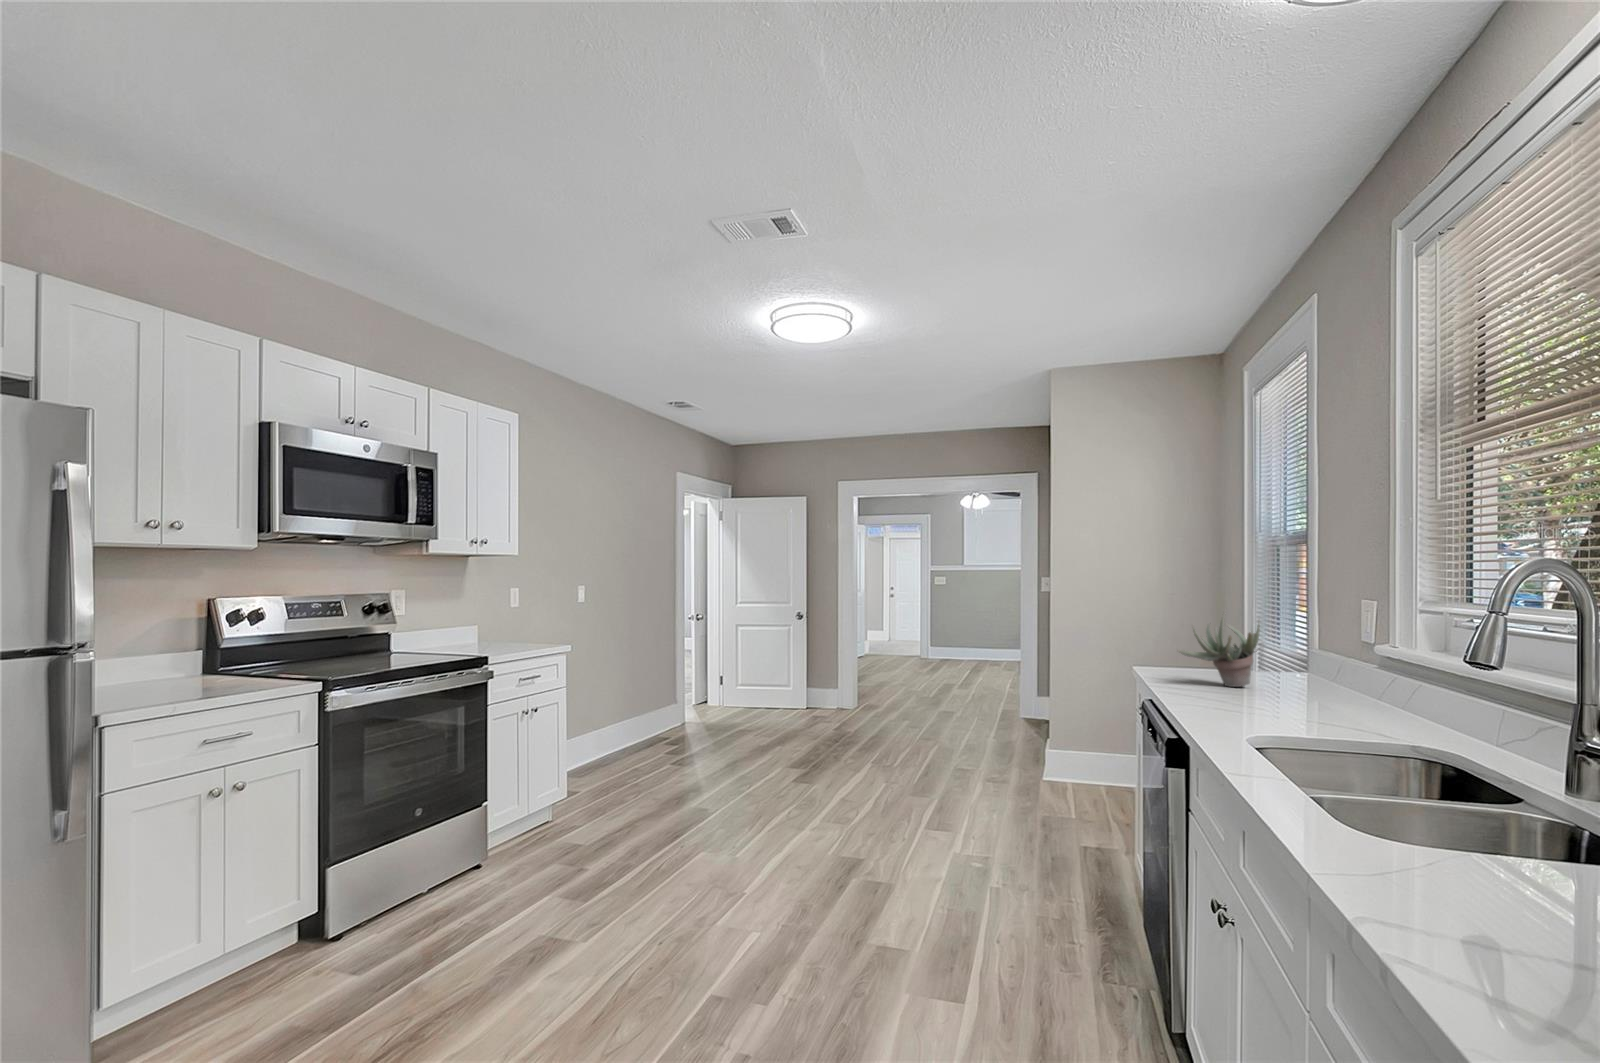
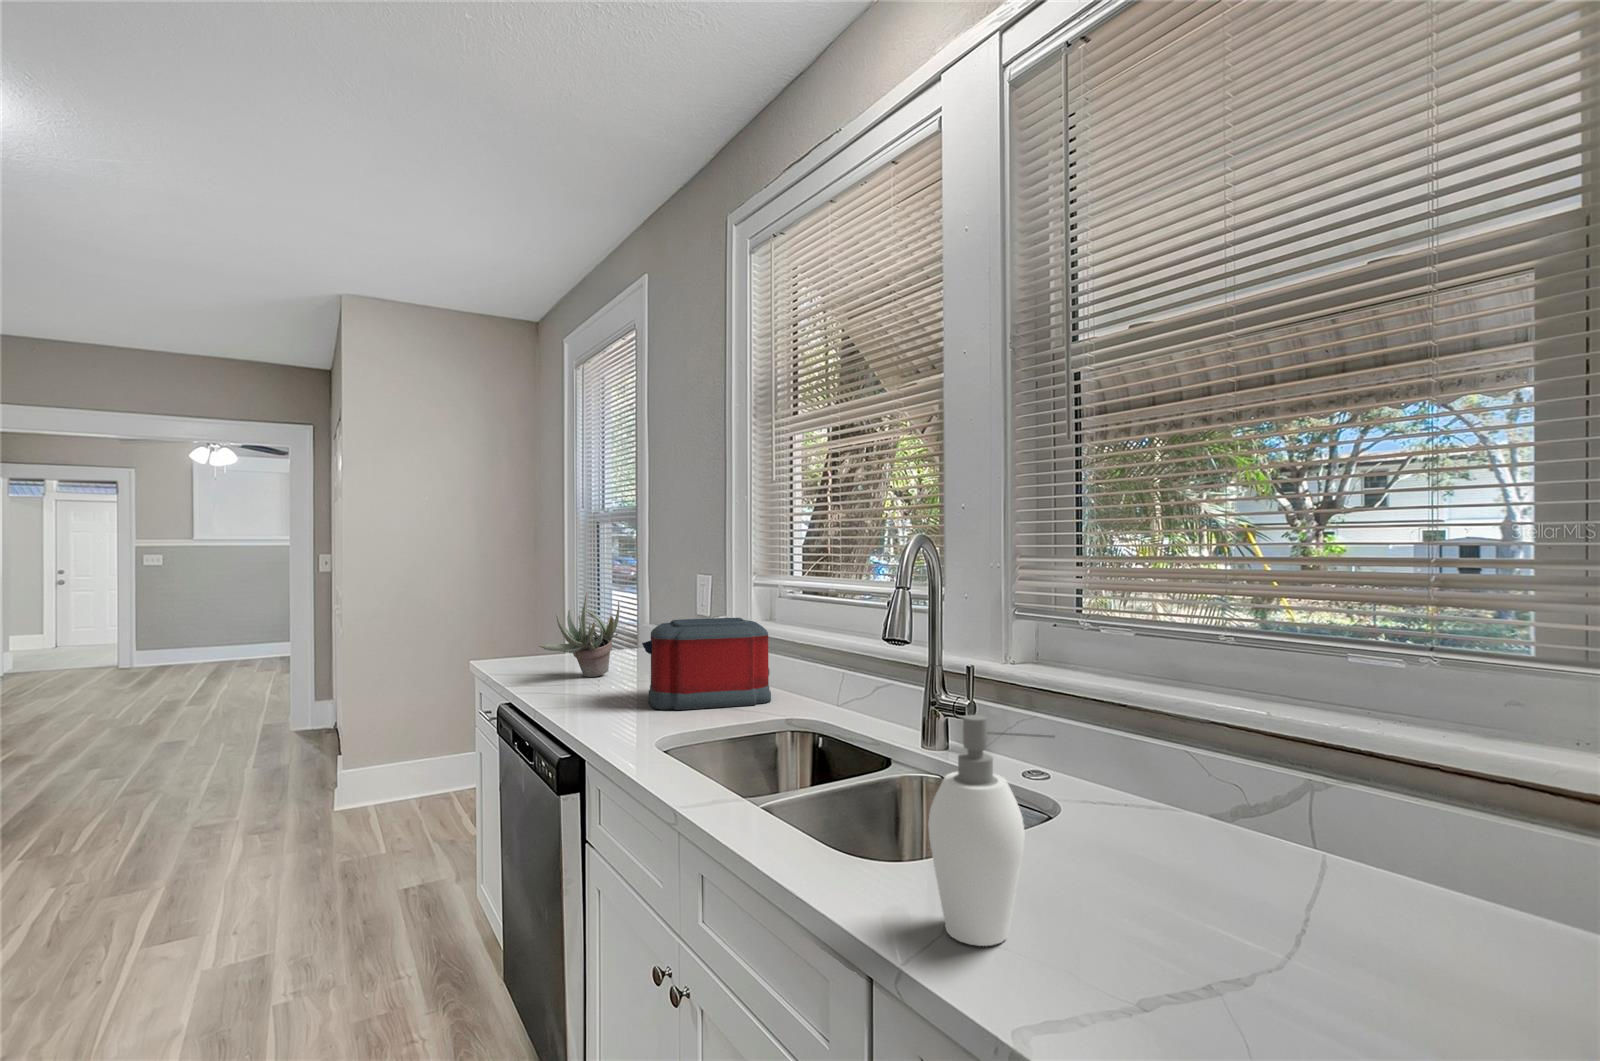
toaster: none [1263,636,1418,731] -> present [642,618,771,710]
soap dispenser: none [1381,695,1518,900] -> present [928,715,1055,946]

